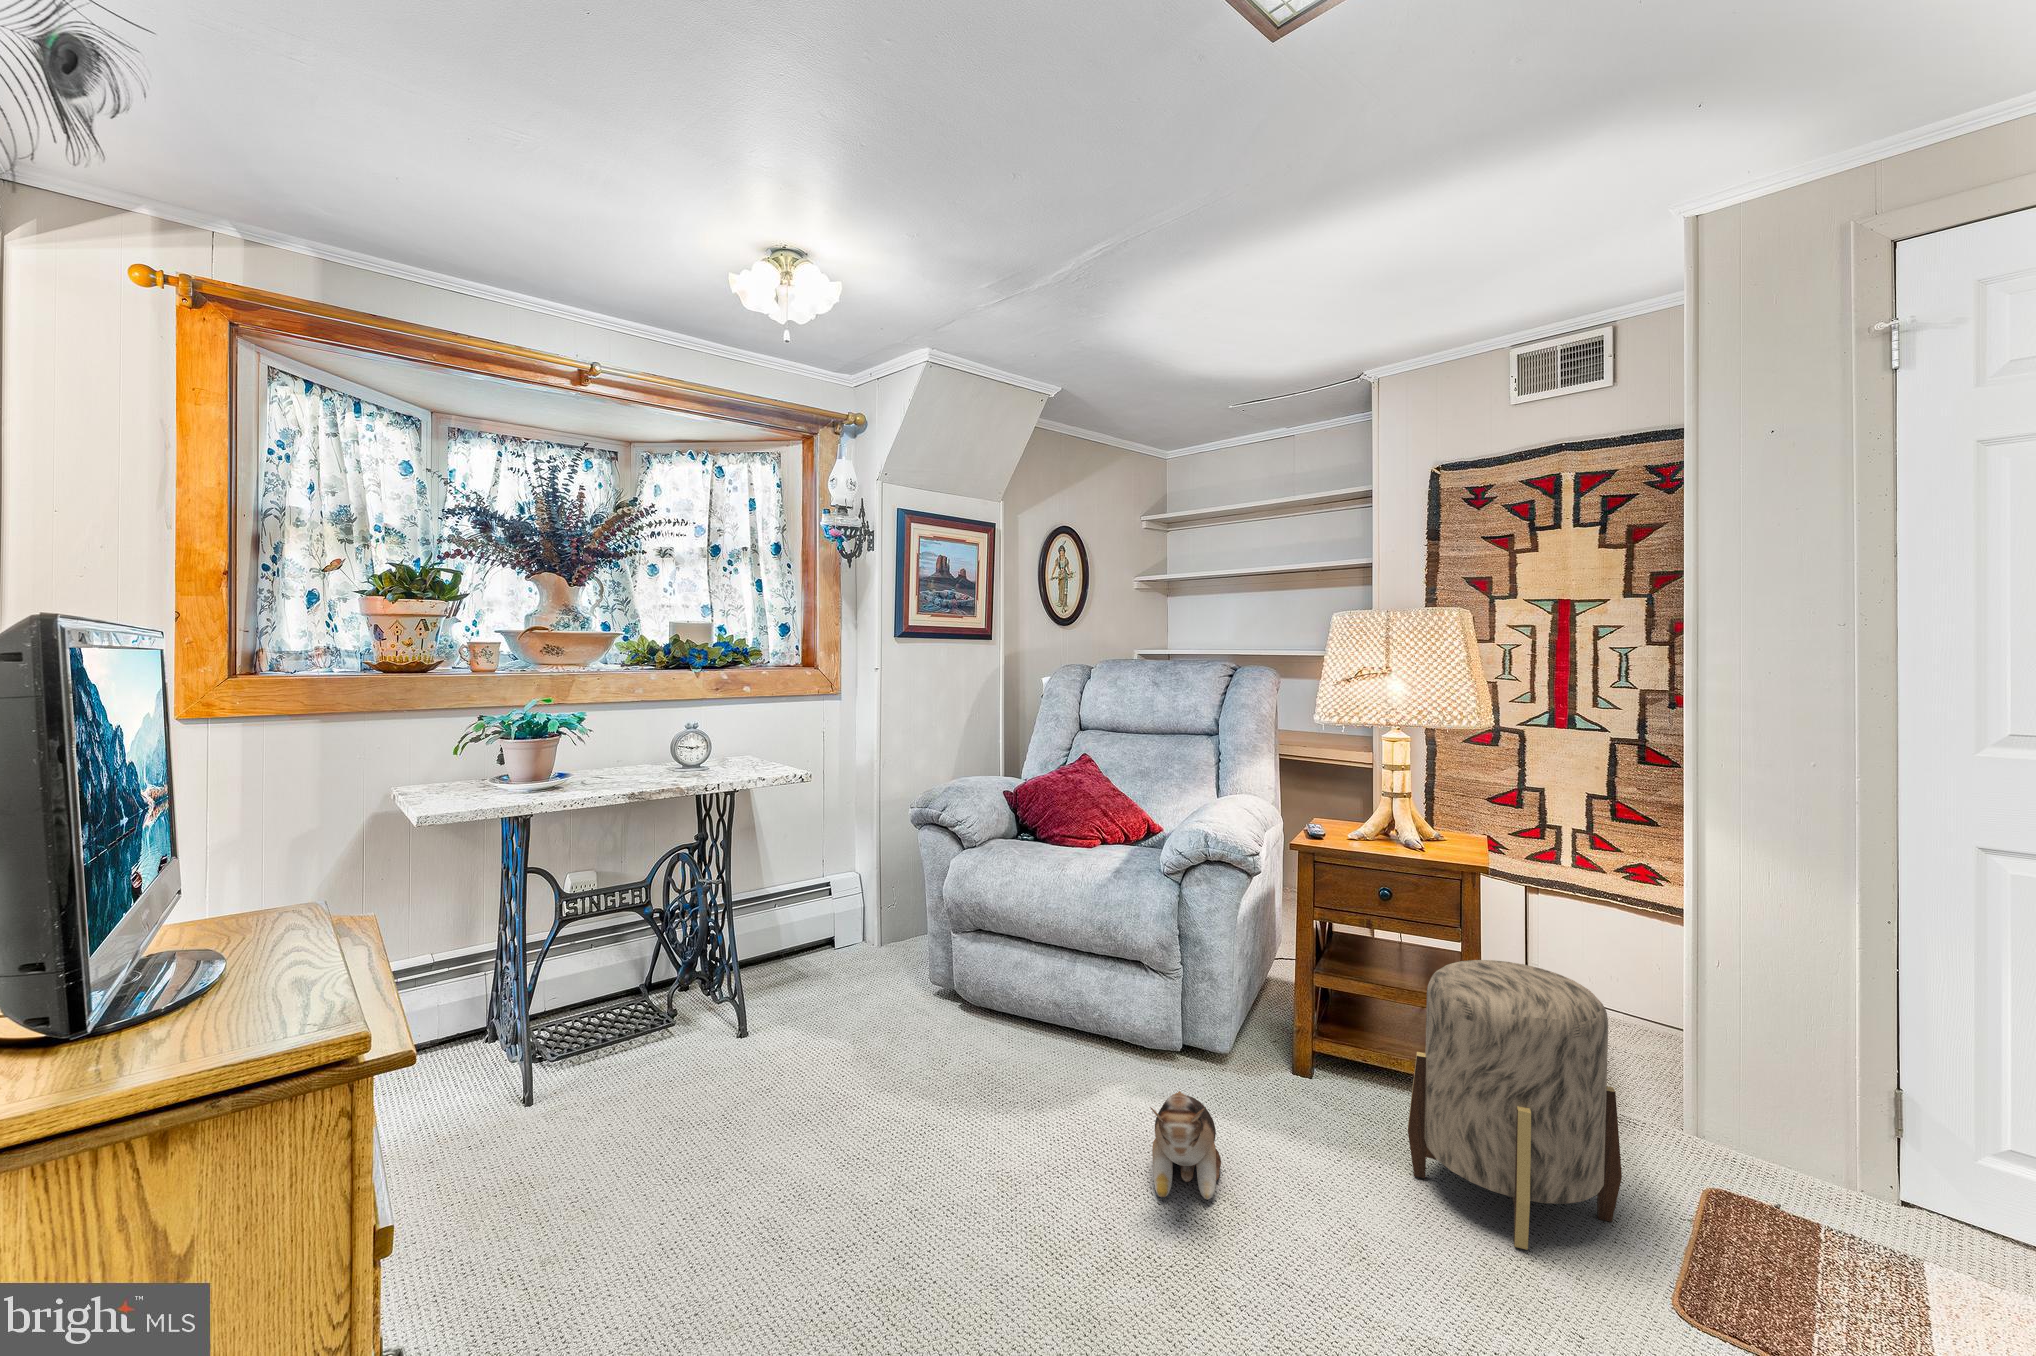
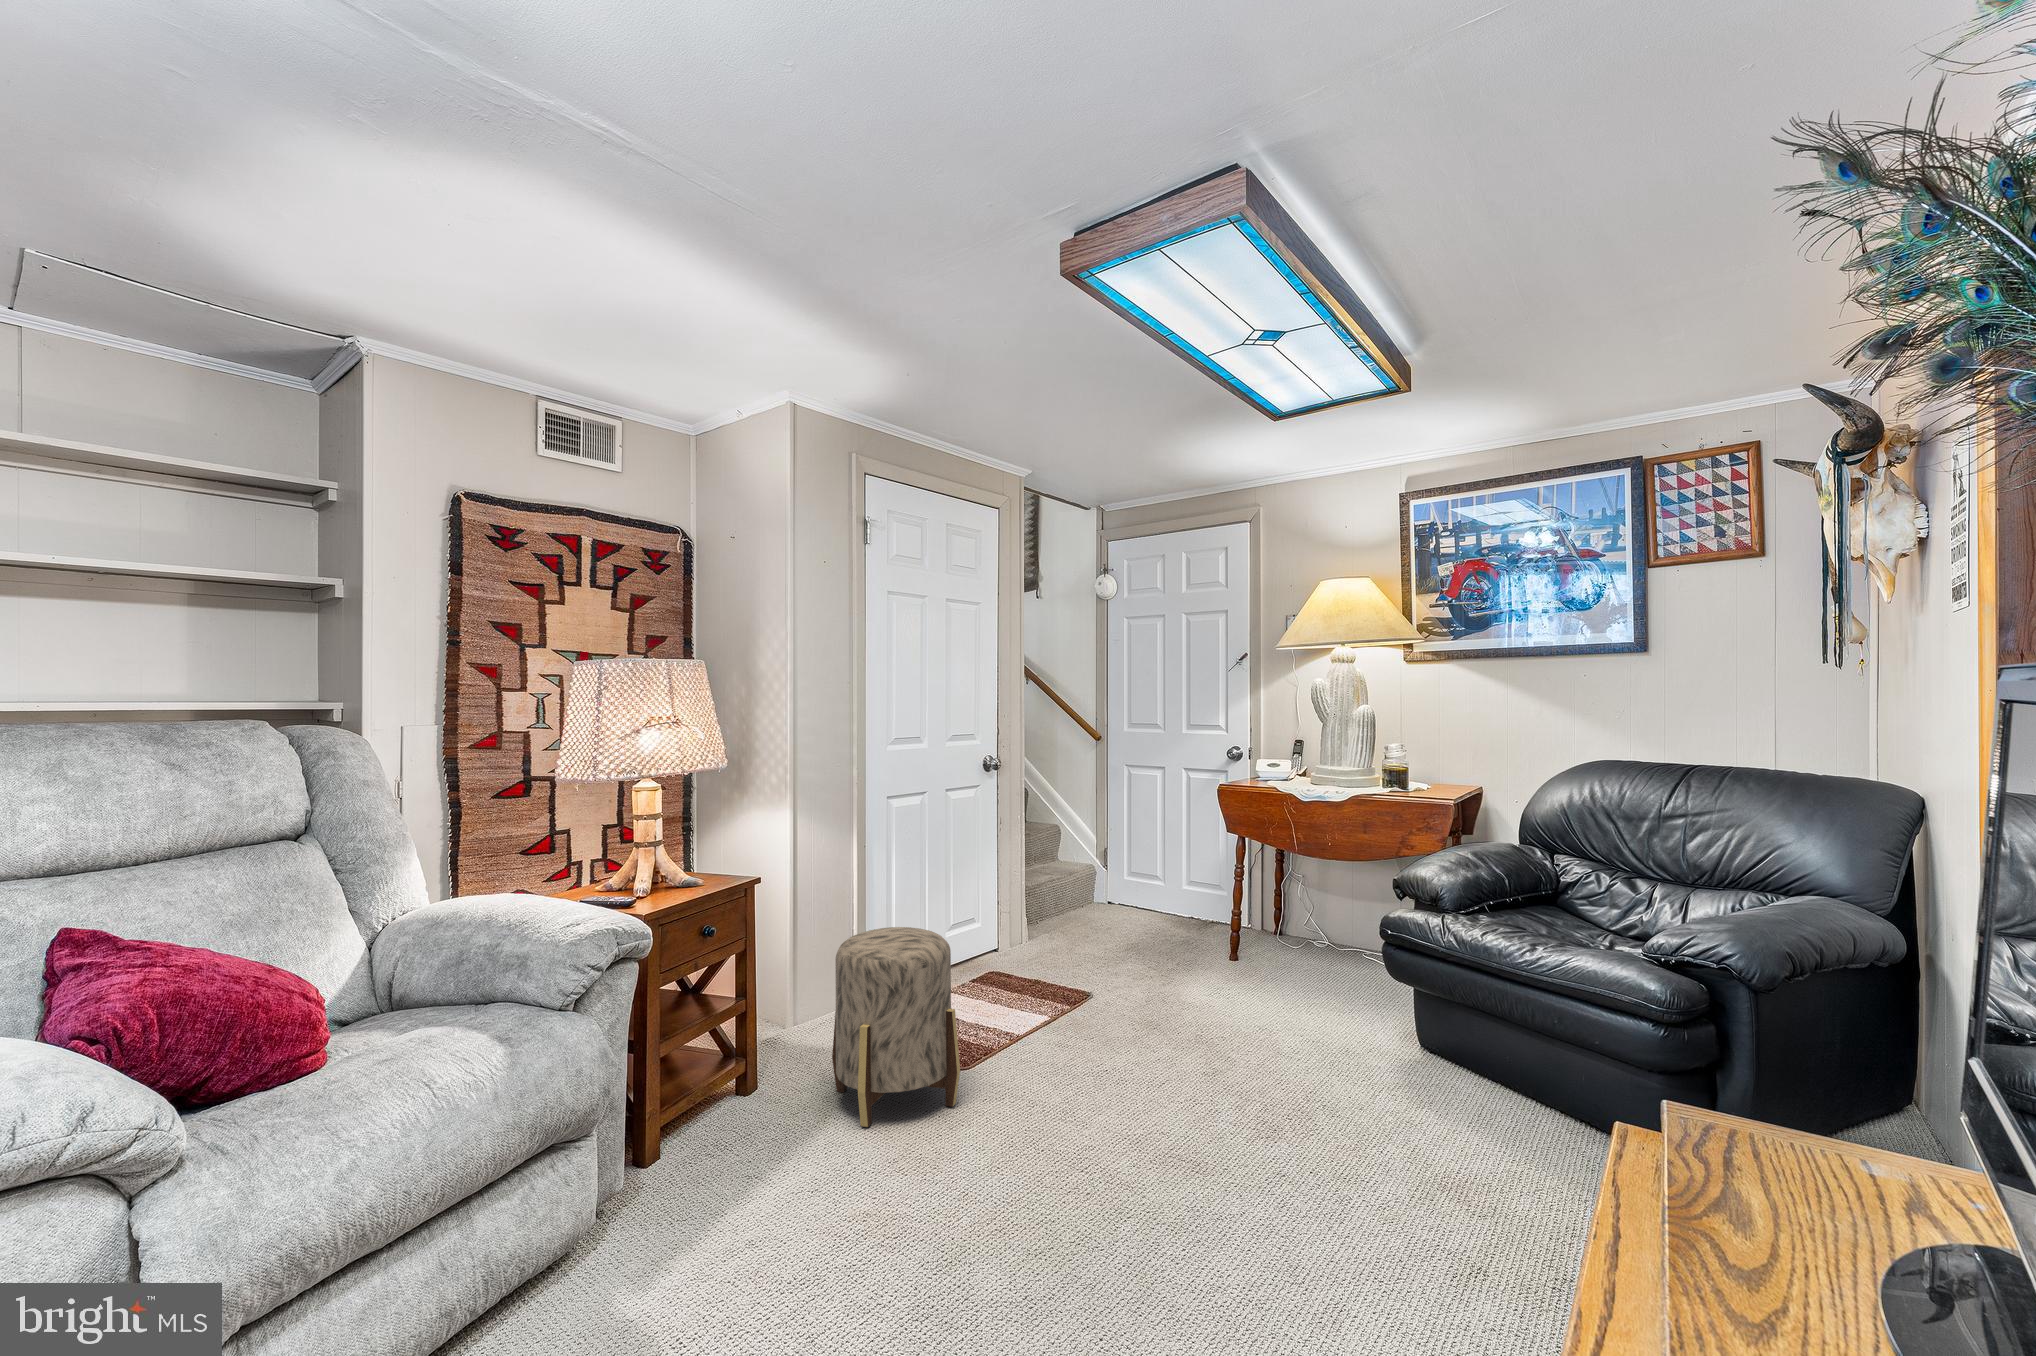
plush toy: present [1150,1091,1221,1200] -> none [757,1122,946,1257]

